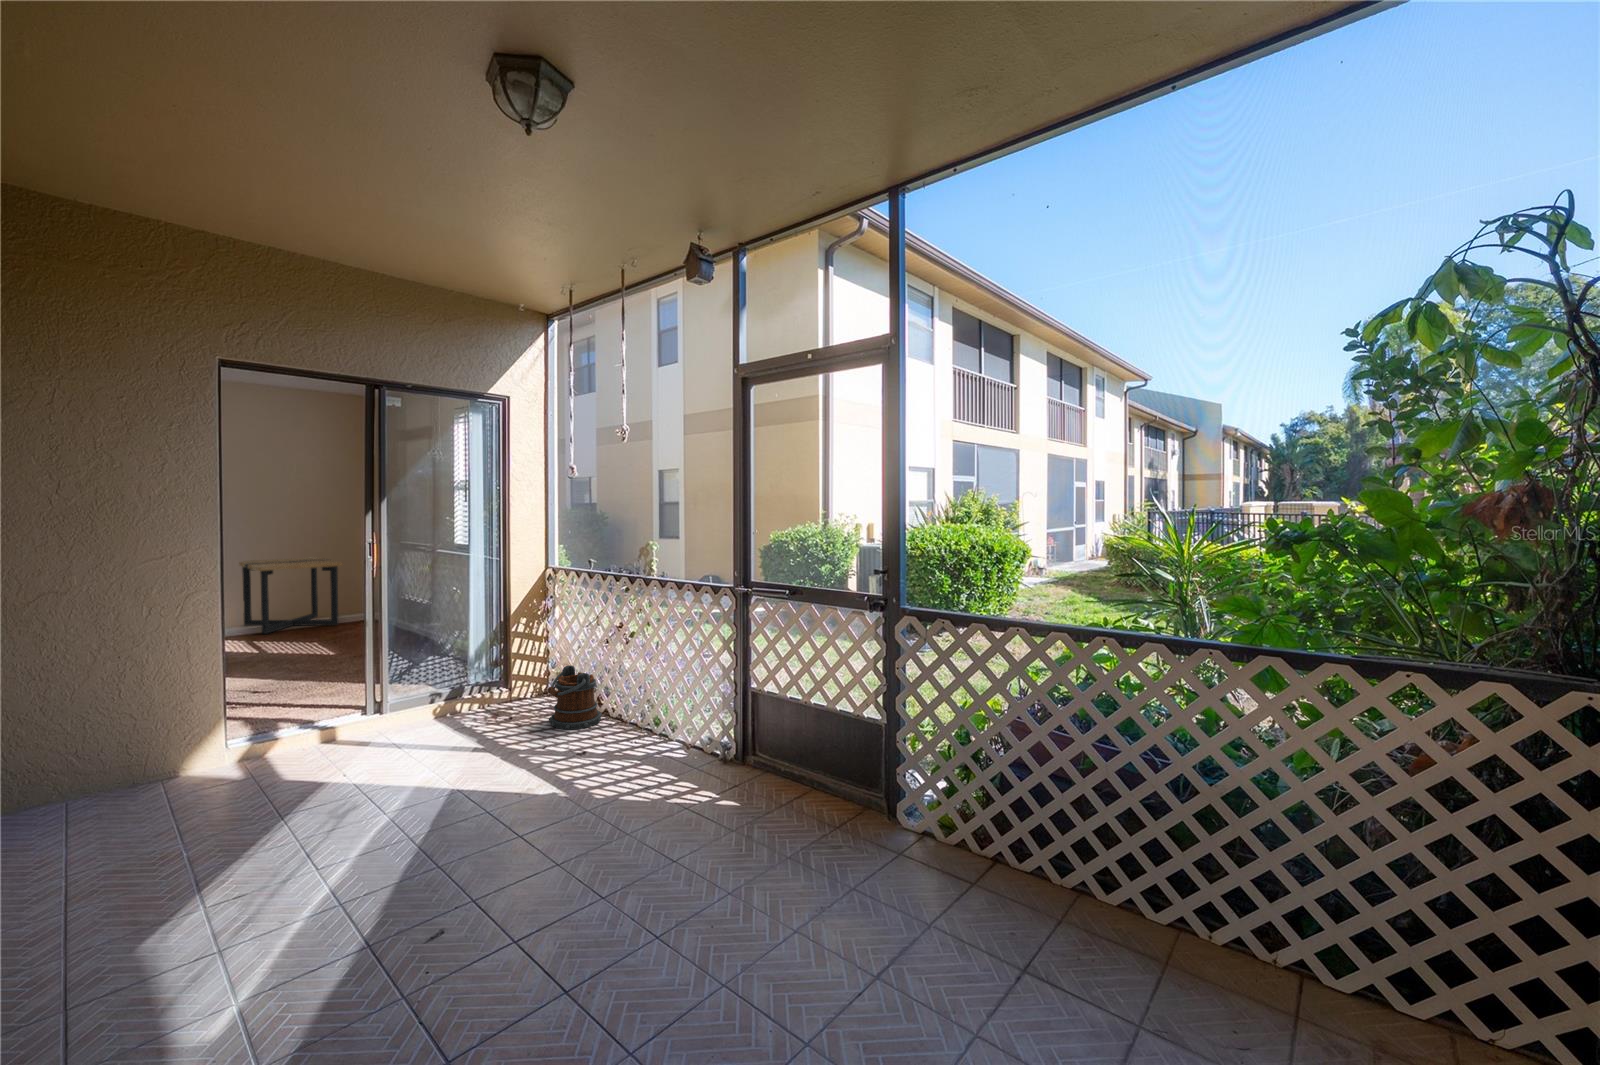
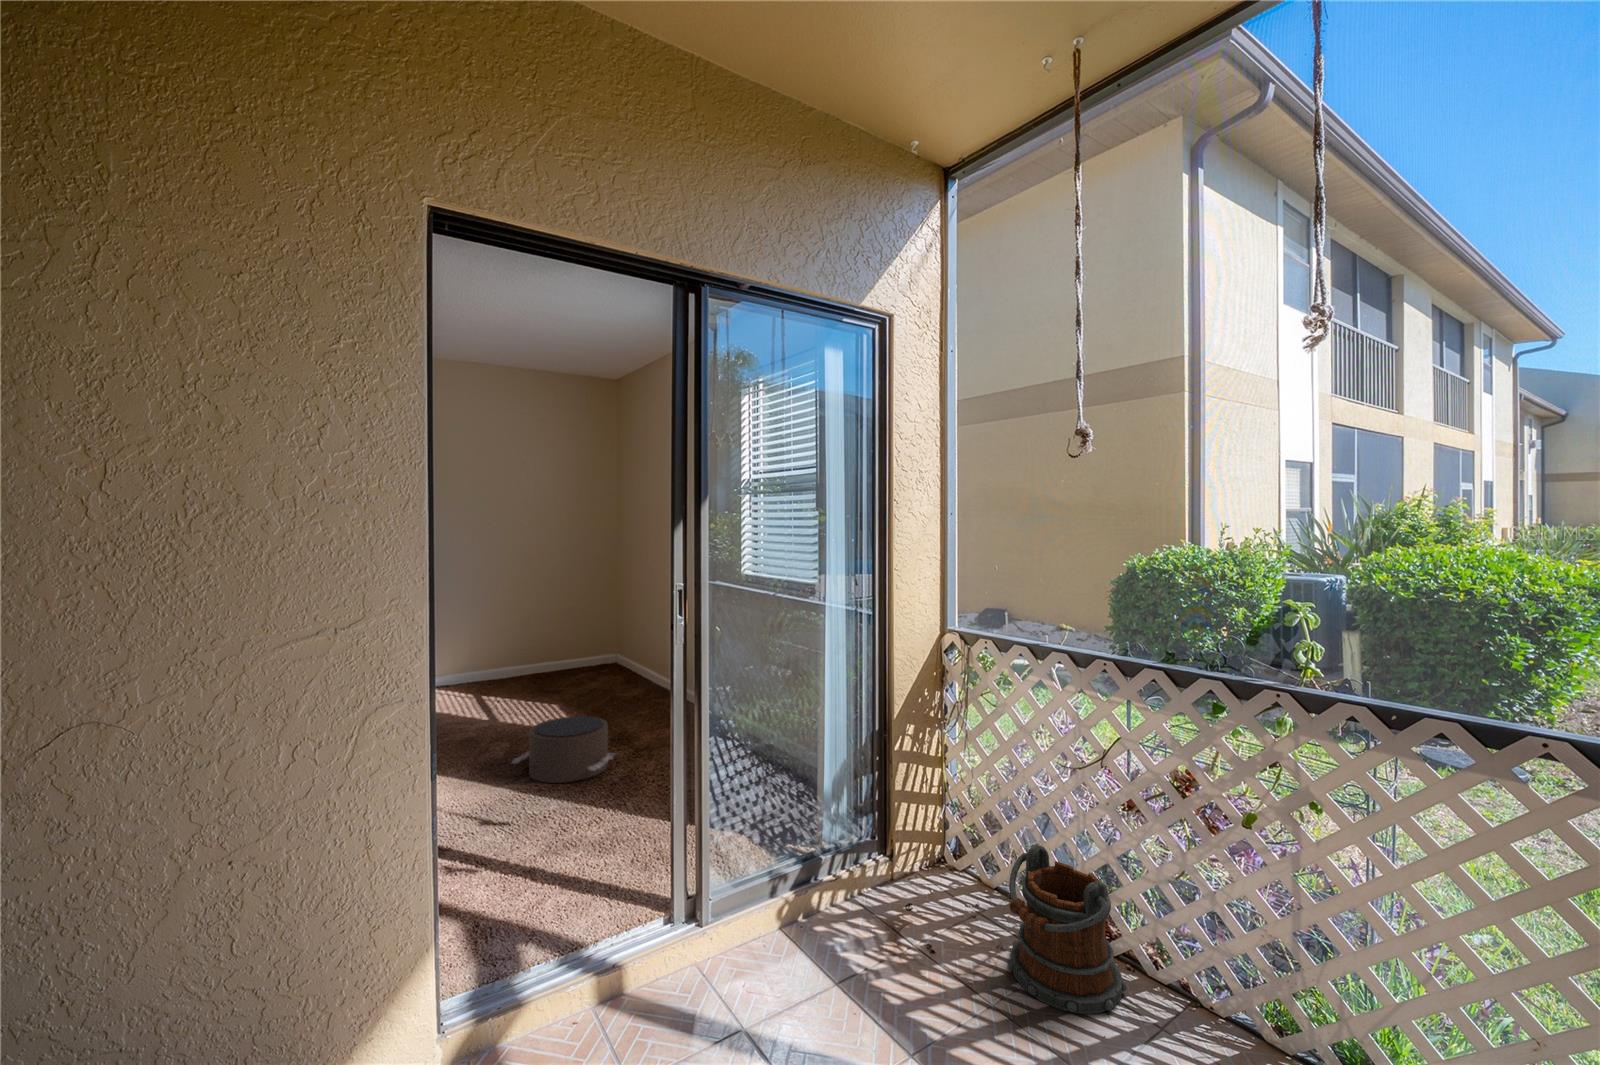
side table: present [239,557,343,634] -> none [505,599,615,697]
pouf: none [255,636,341,677] -> present [512,716,615,783]

